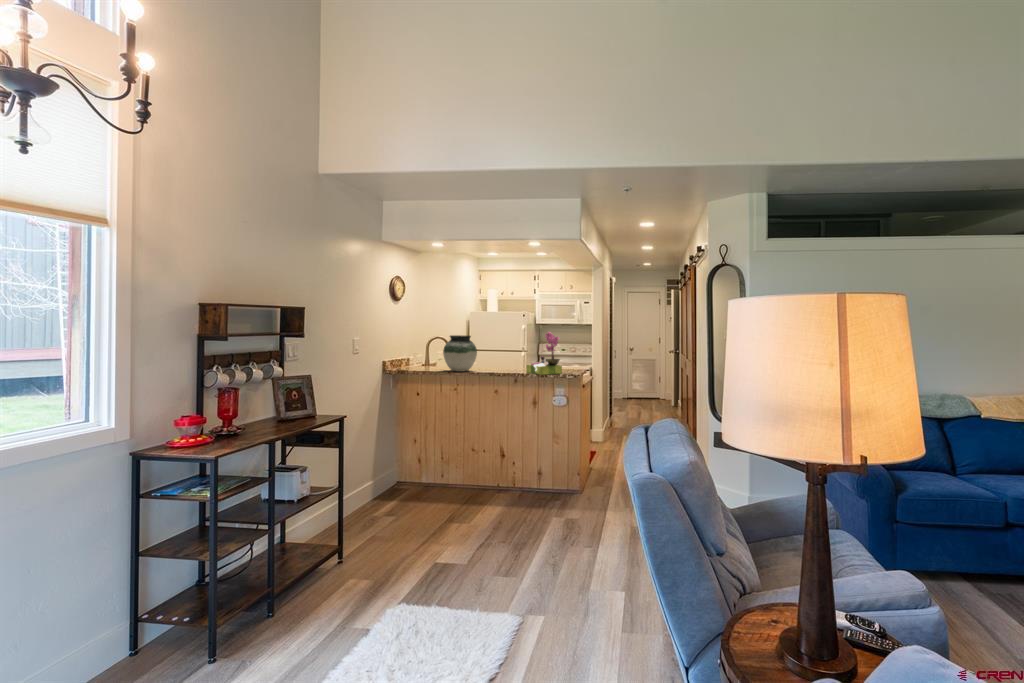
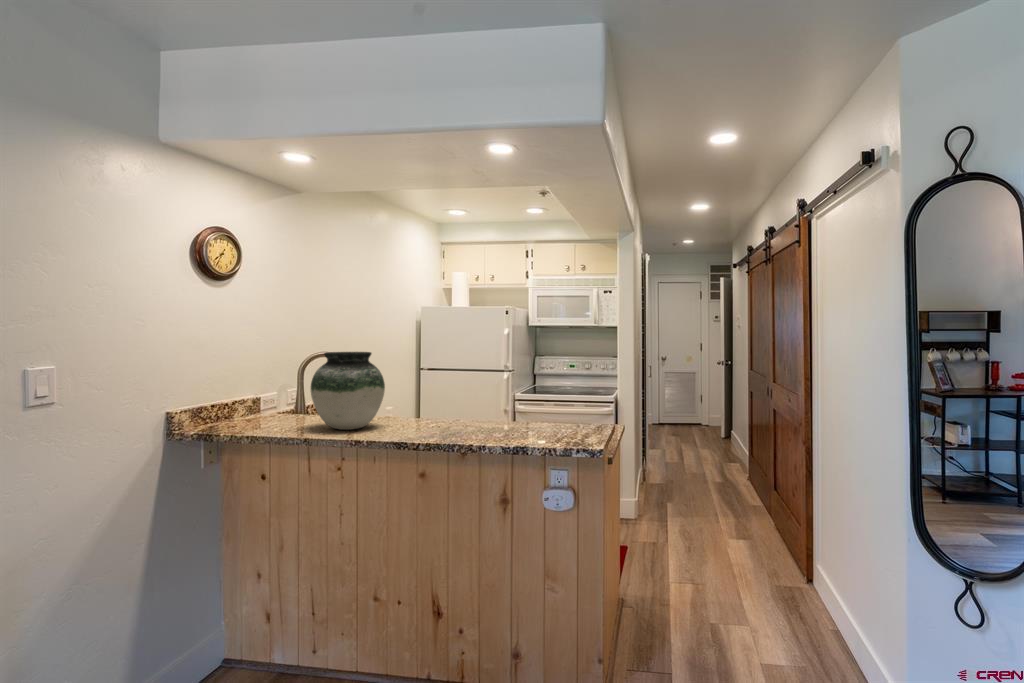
flower arrangement: present [526,332,562,375] -> none [488,341,564,441]

